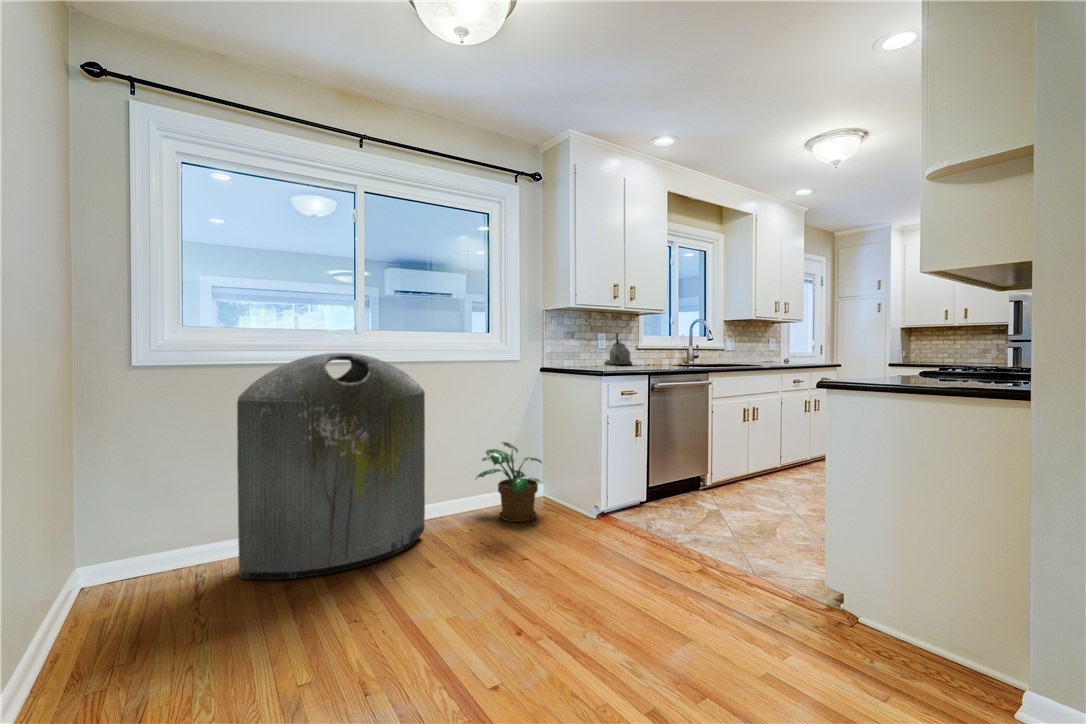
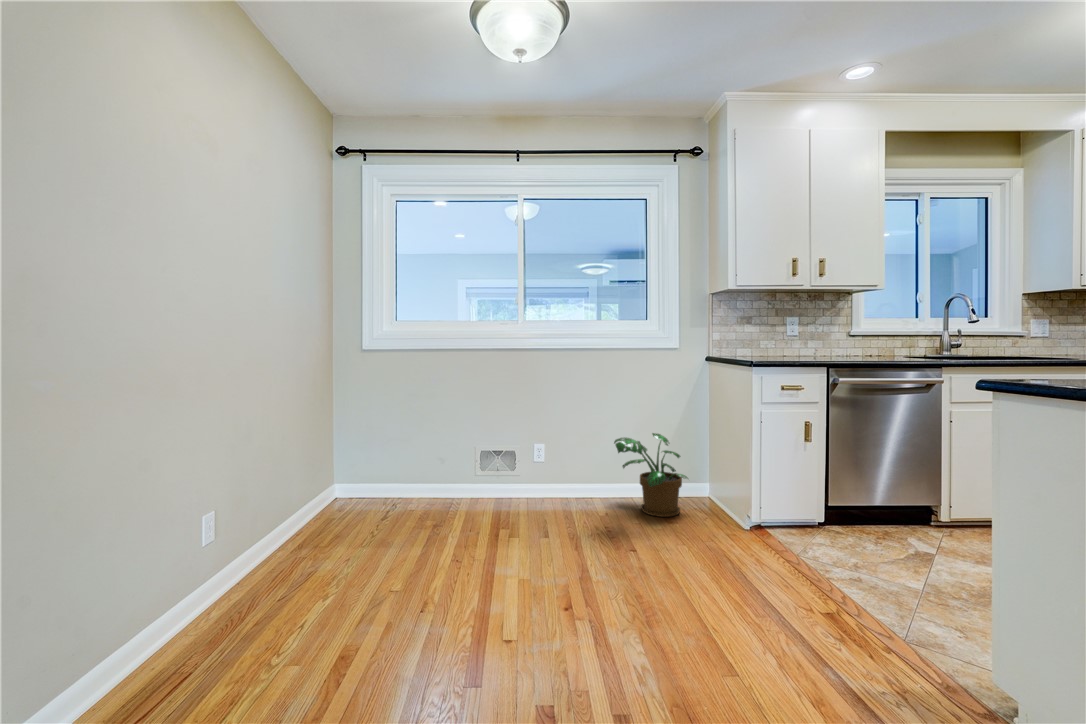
kettle: present [604,333,632,365] -> none [799,316,838,355]
trash can: present [237,353,425,580] -> none [410,342,559,525]

